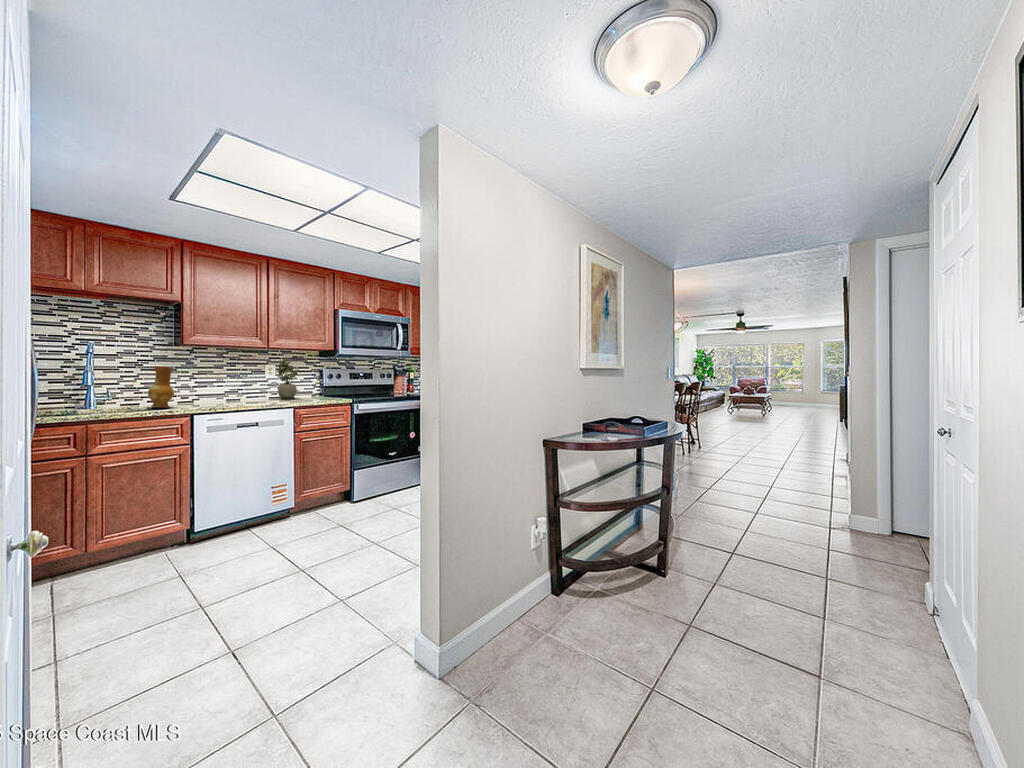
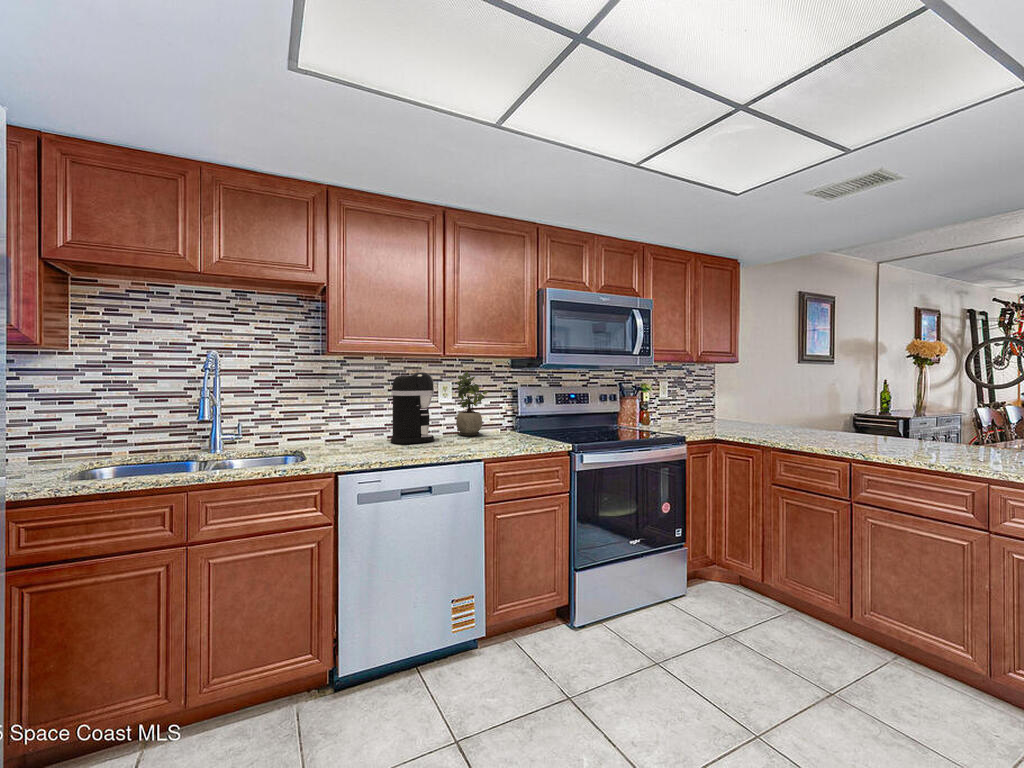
coffee maker: none [229,357,261,403] -> present [391,372,434,444]
ceramic jug: present [148,366,174,408] -> none [283,390,317,455]

